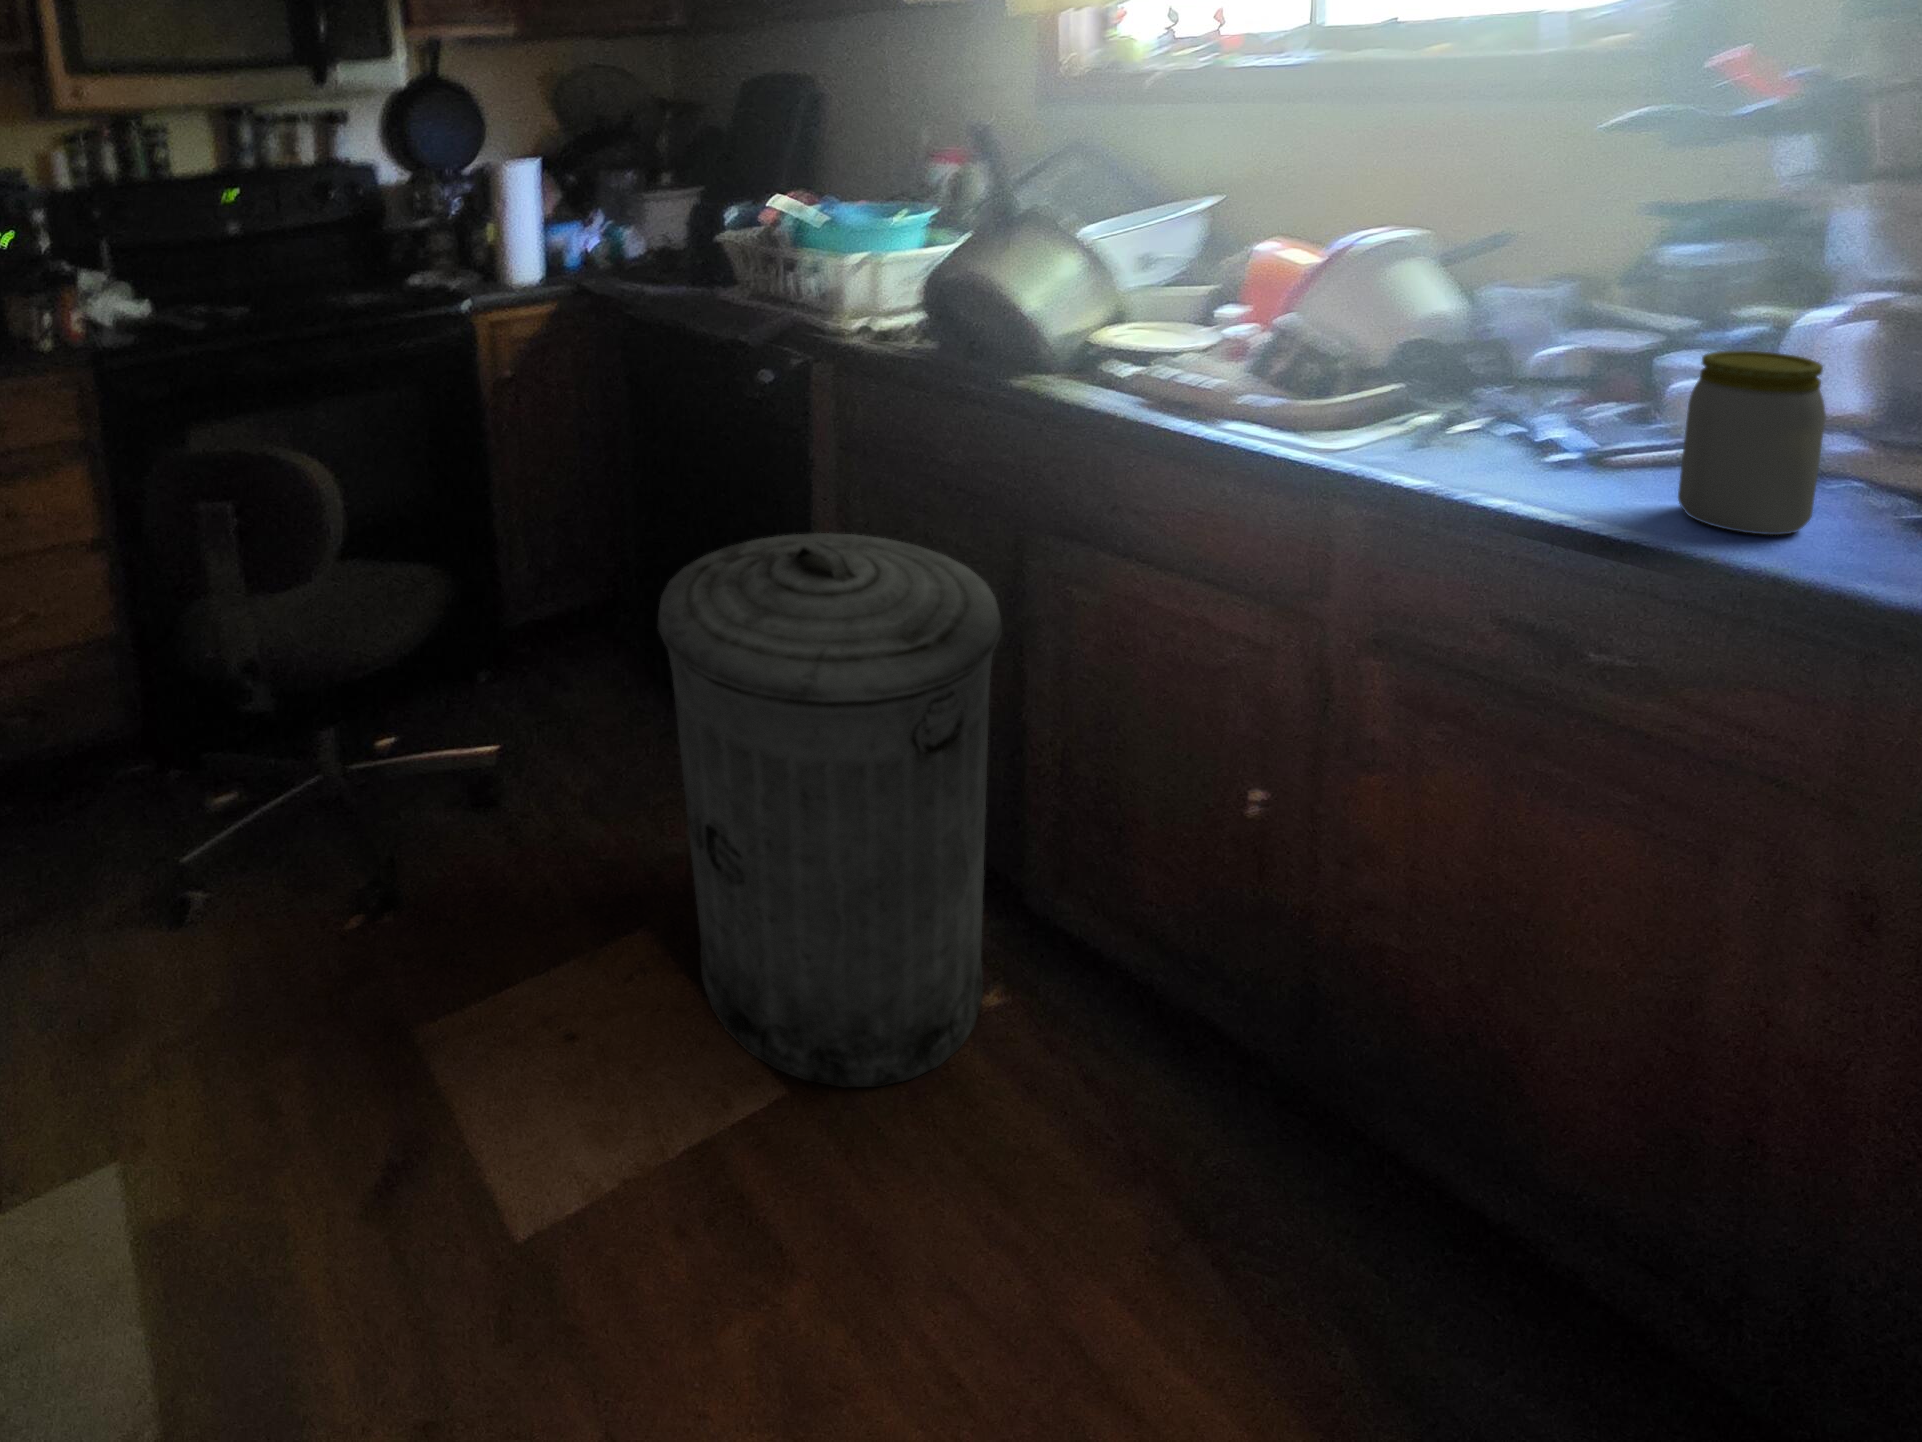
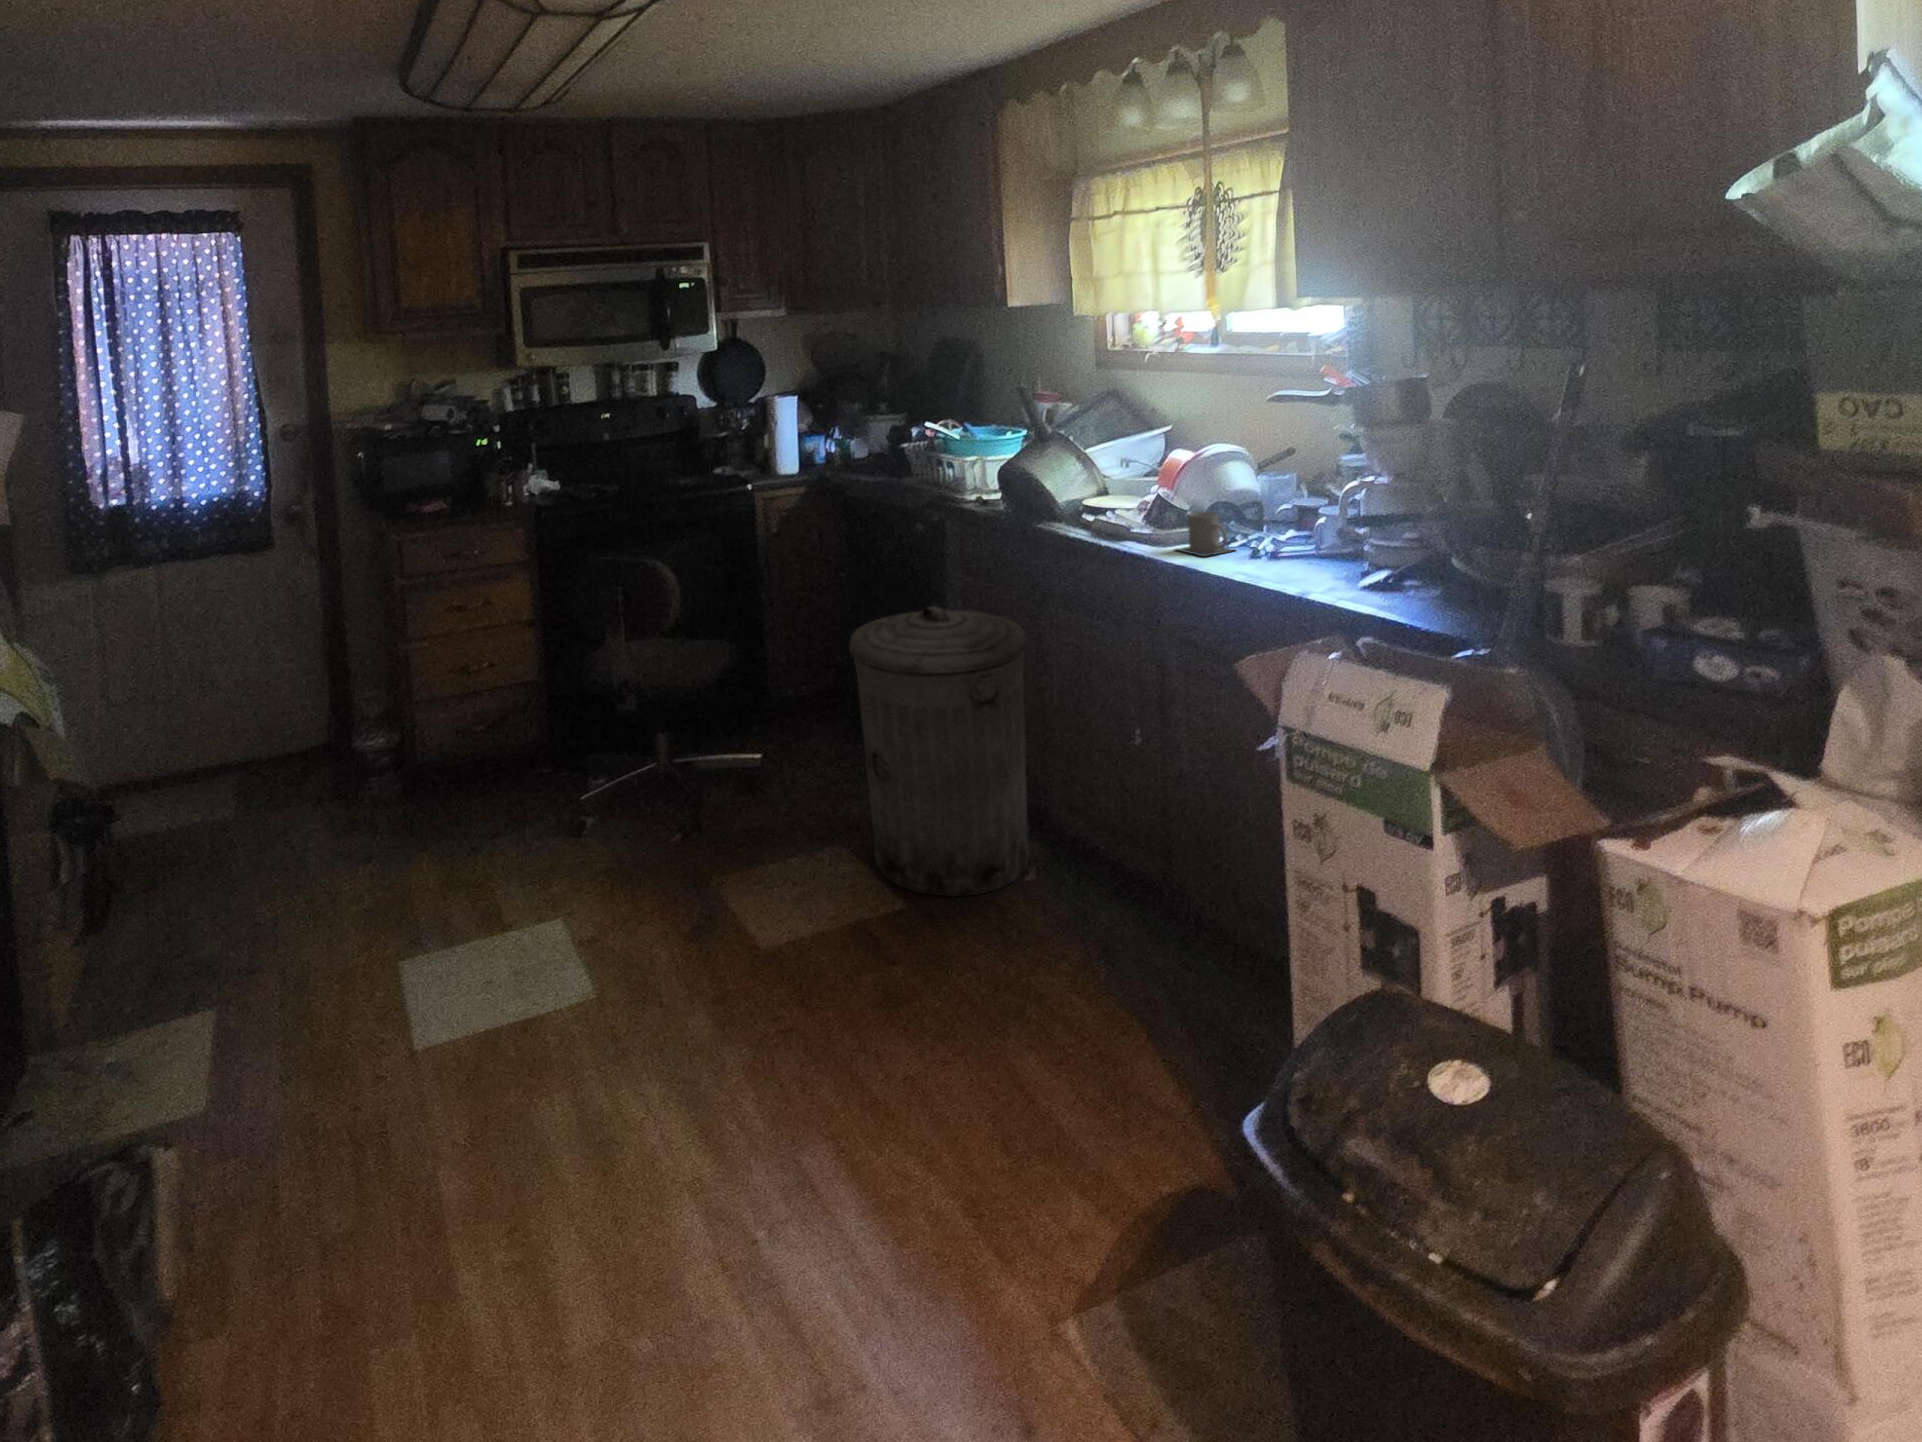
jar: present [1678,351,1826,535] -> none [1259,497,1305,572]
mug: none [1382,374,1538,480] -> present [1178,511,1233,556]

